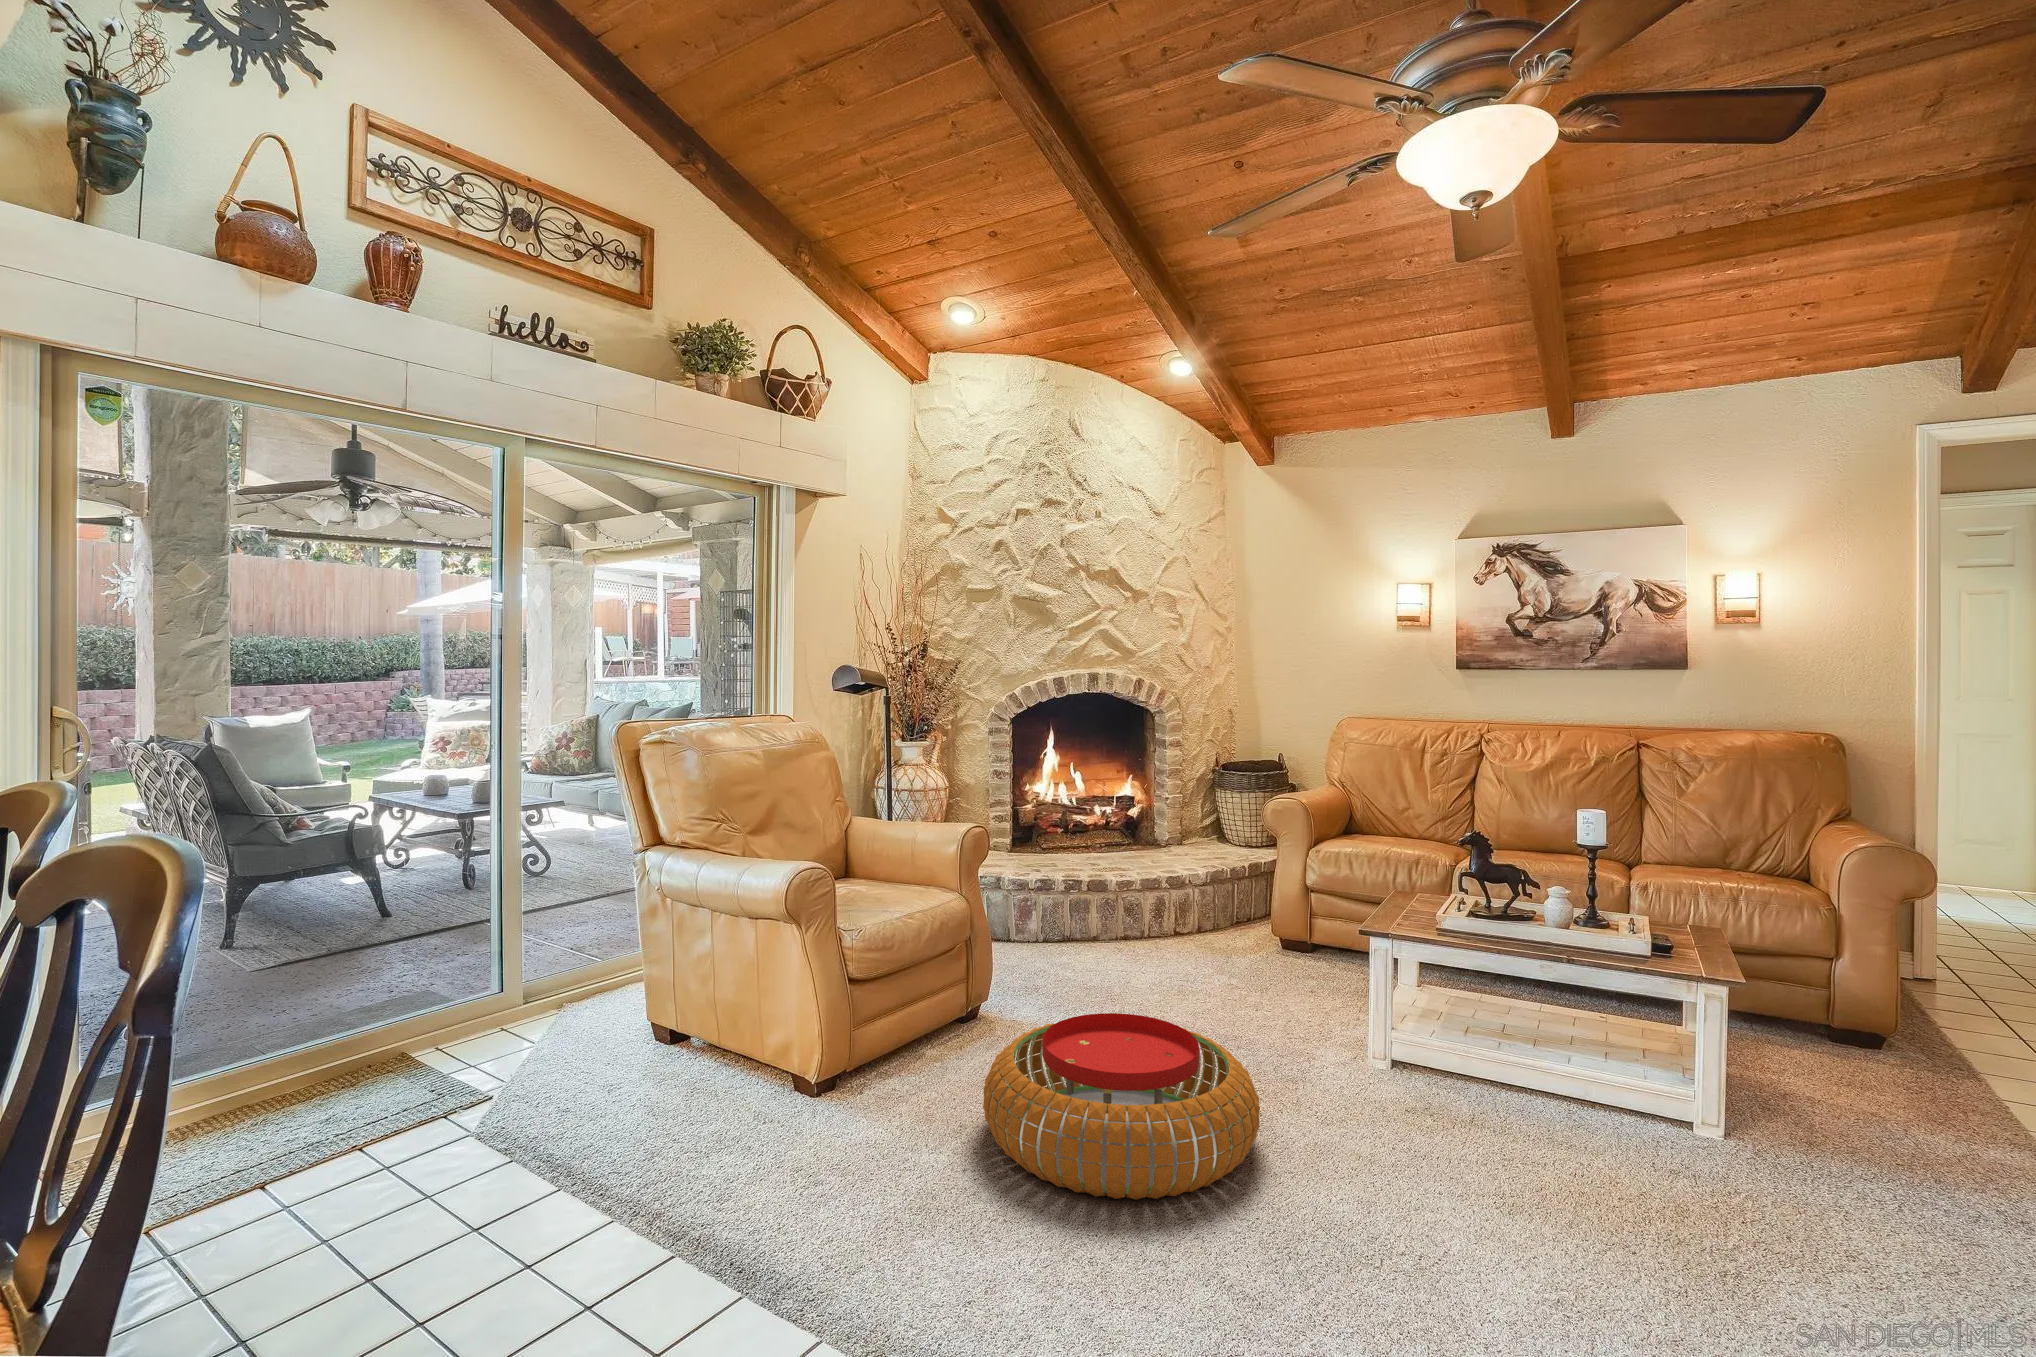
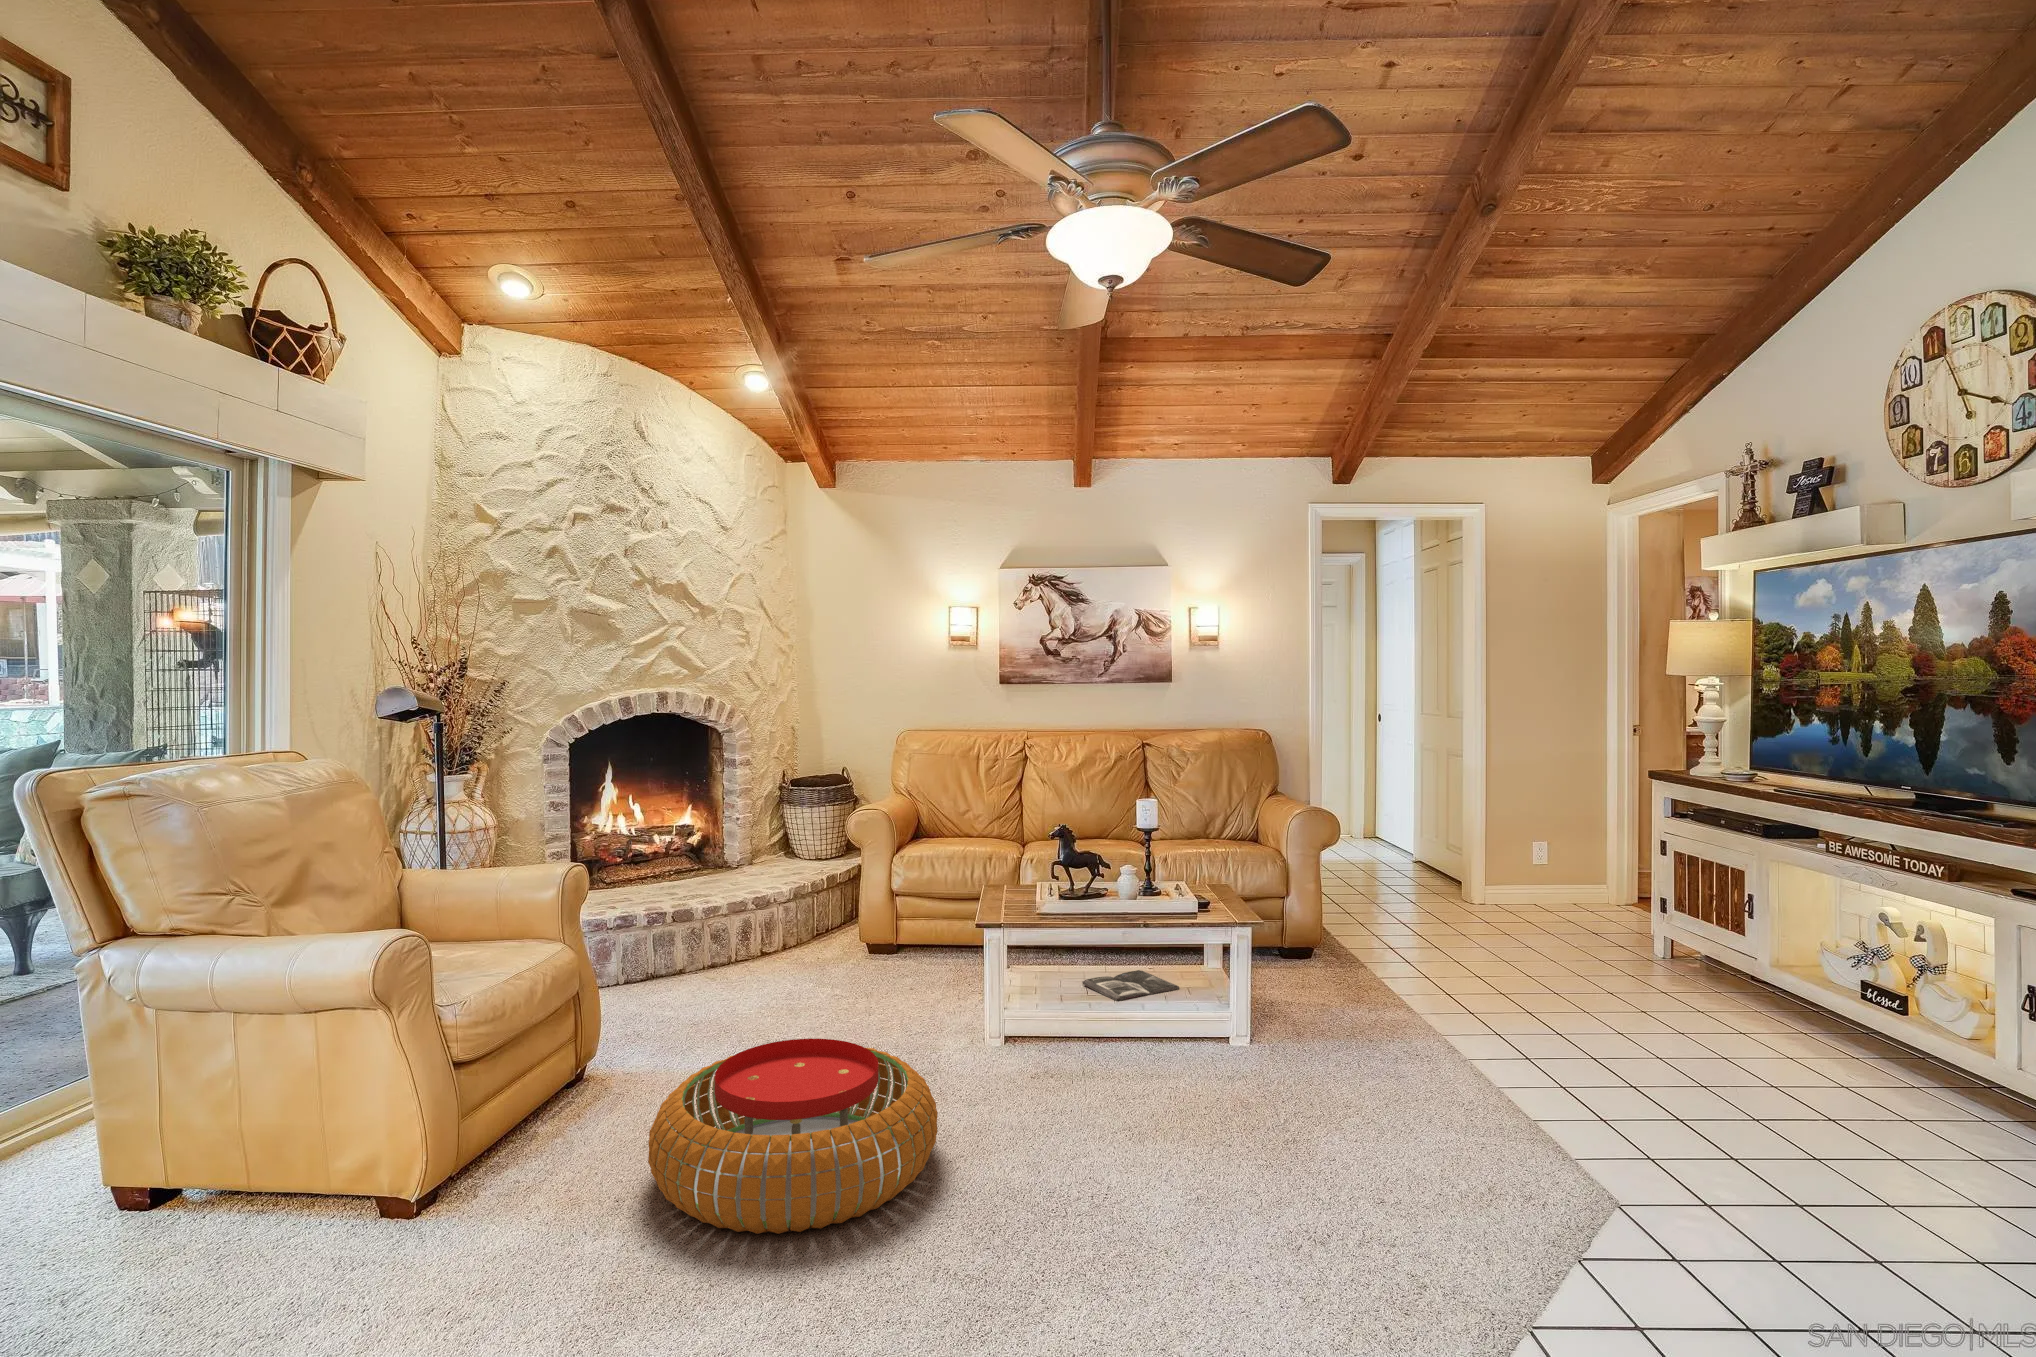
magazine: none [1498,1013,1629,1046] -> present [1082,970,1179,1001]

